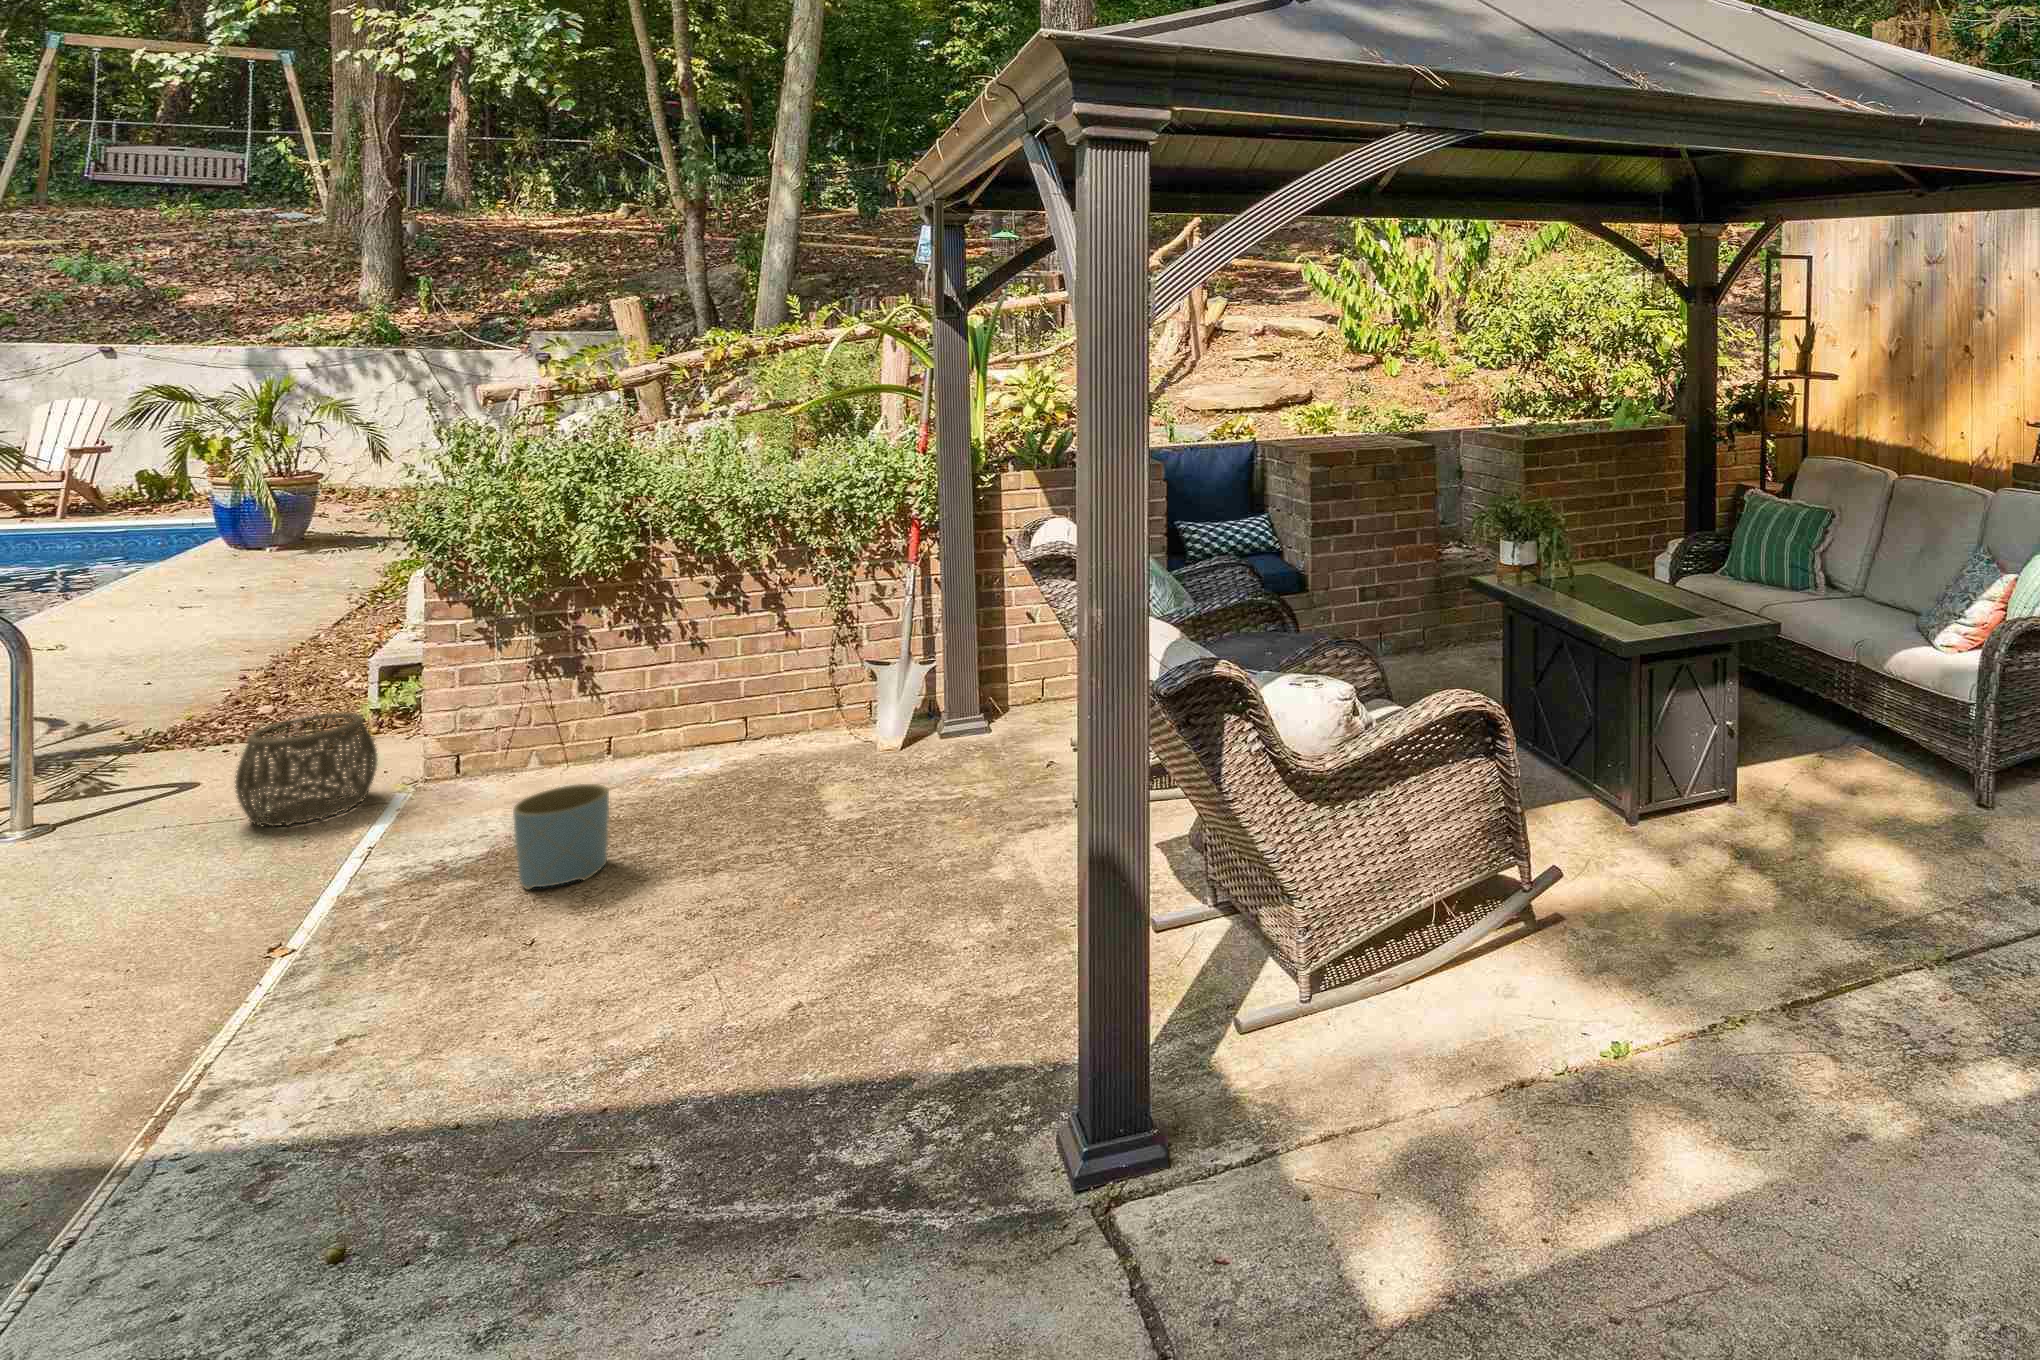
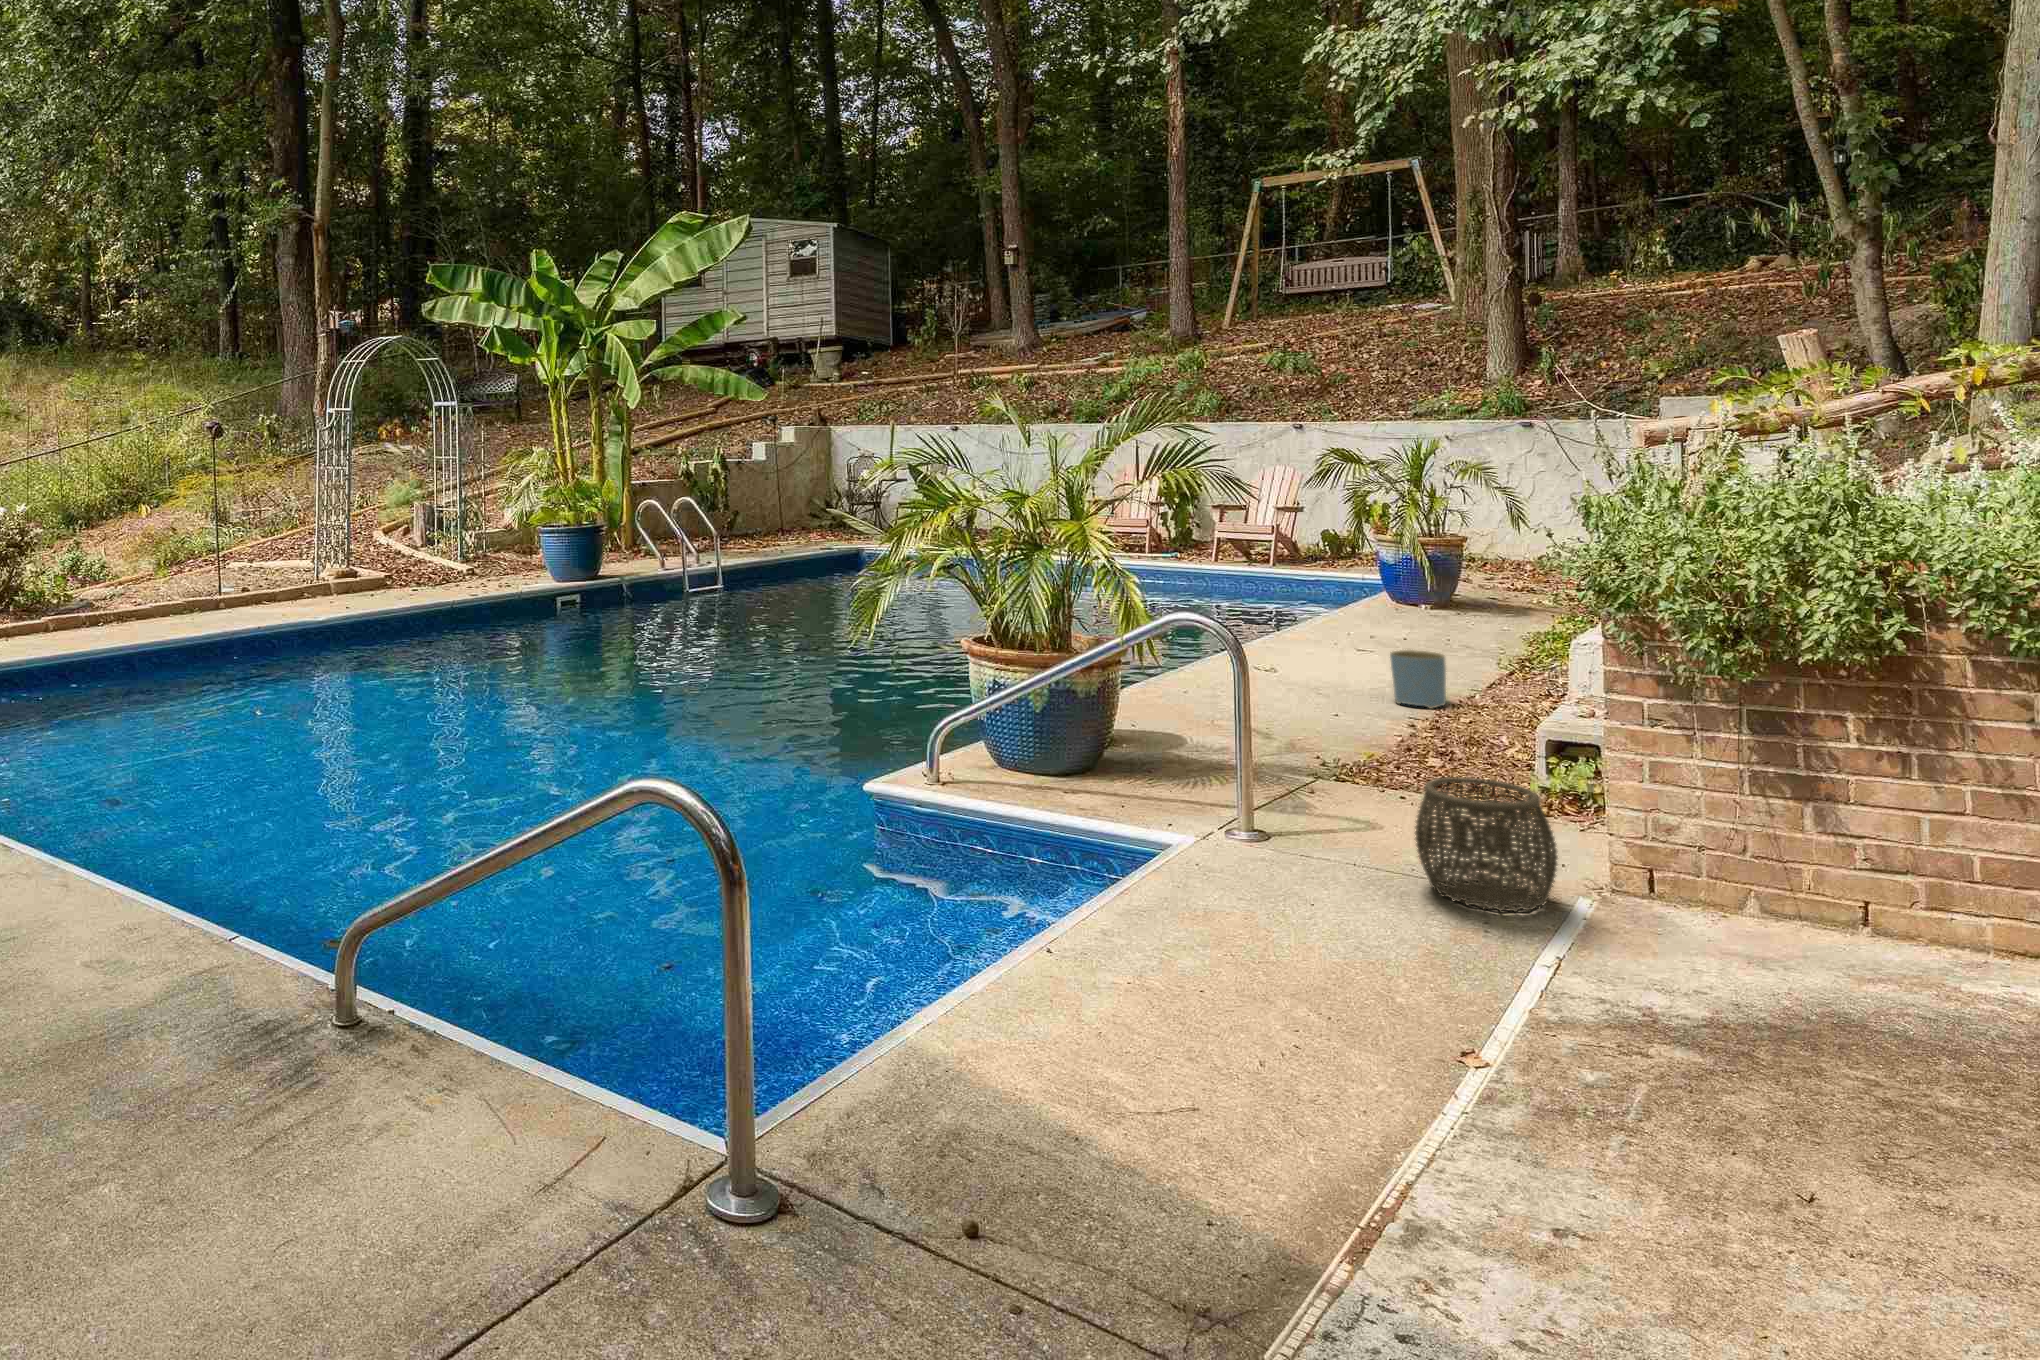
planter: present [513,784,609,890] -> present [1390,650,1446,709]

